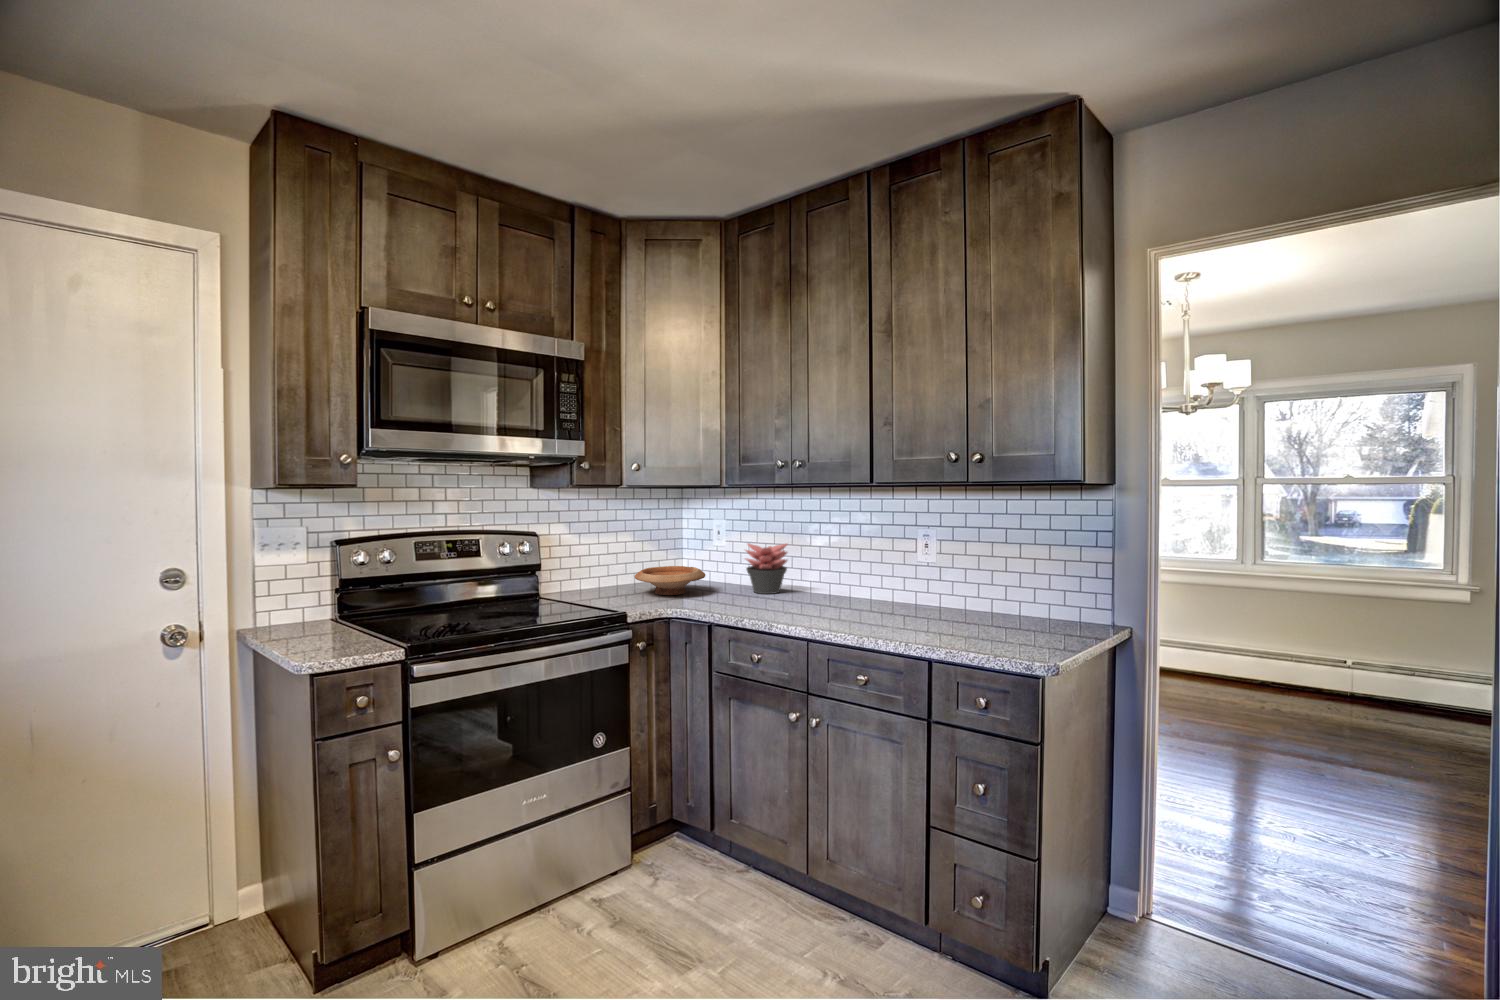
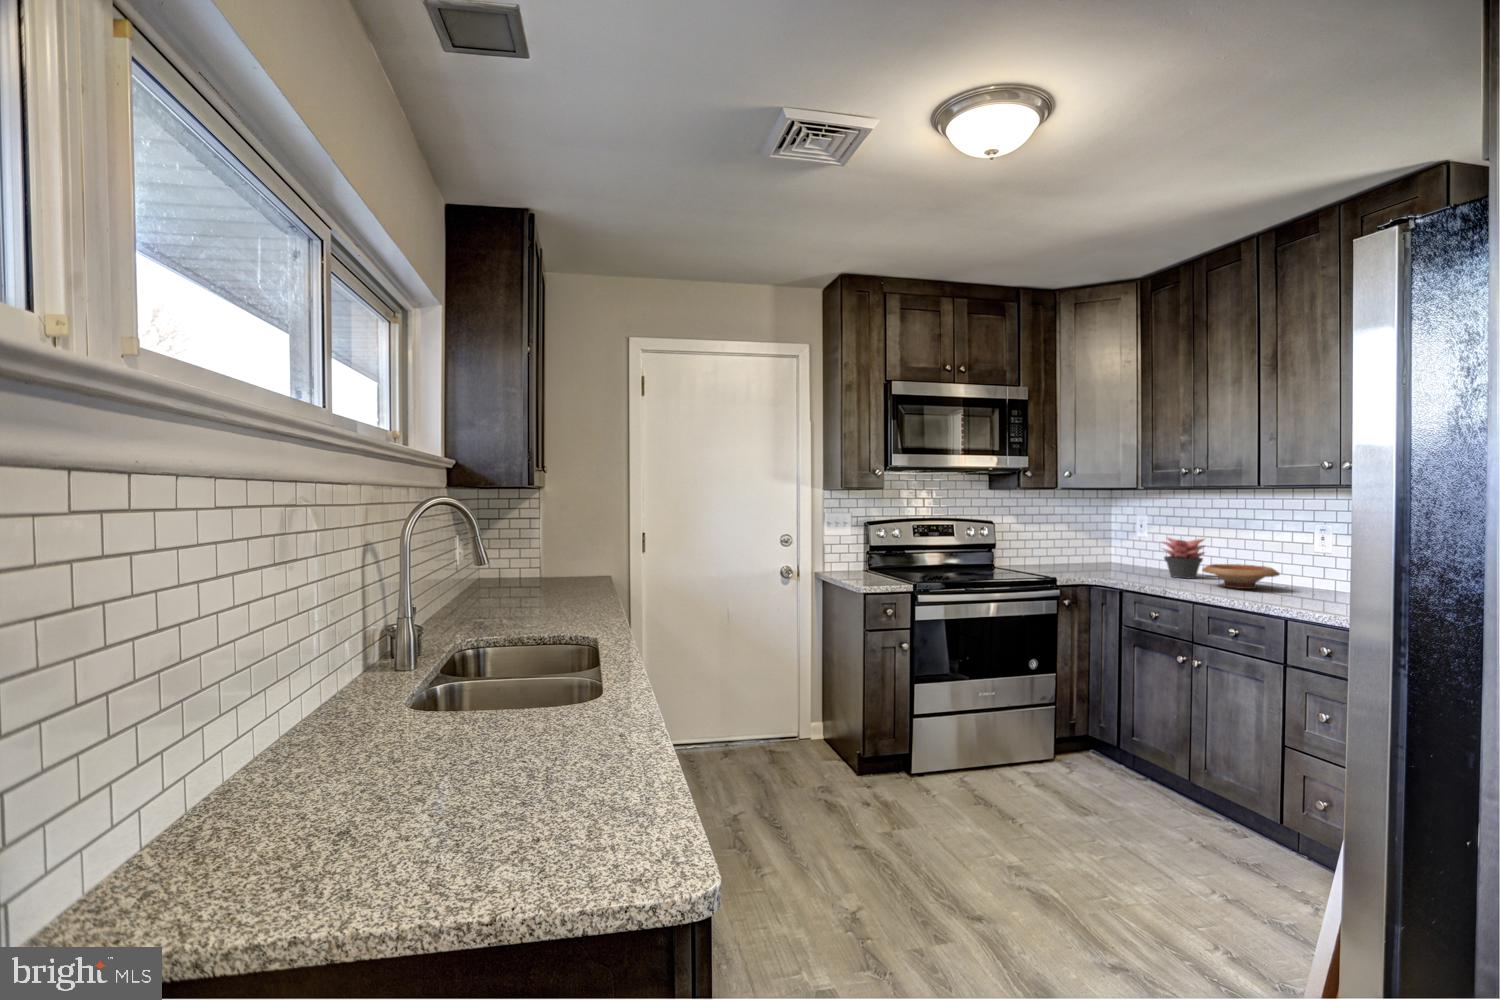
wooden bowl: present [635,566,705,595] -> present [1202,564,1279,589]

